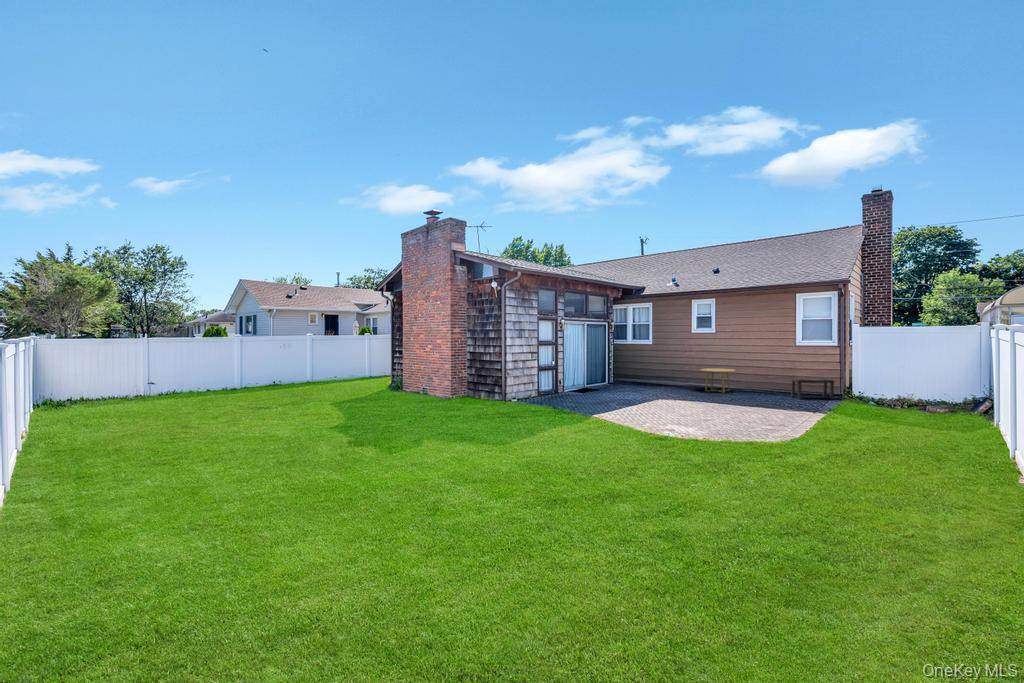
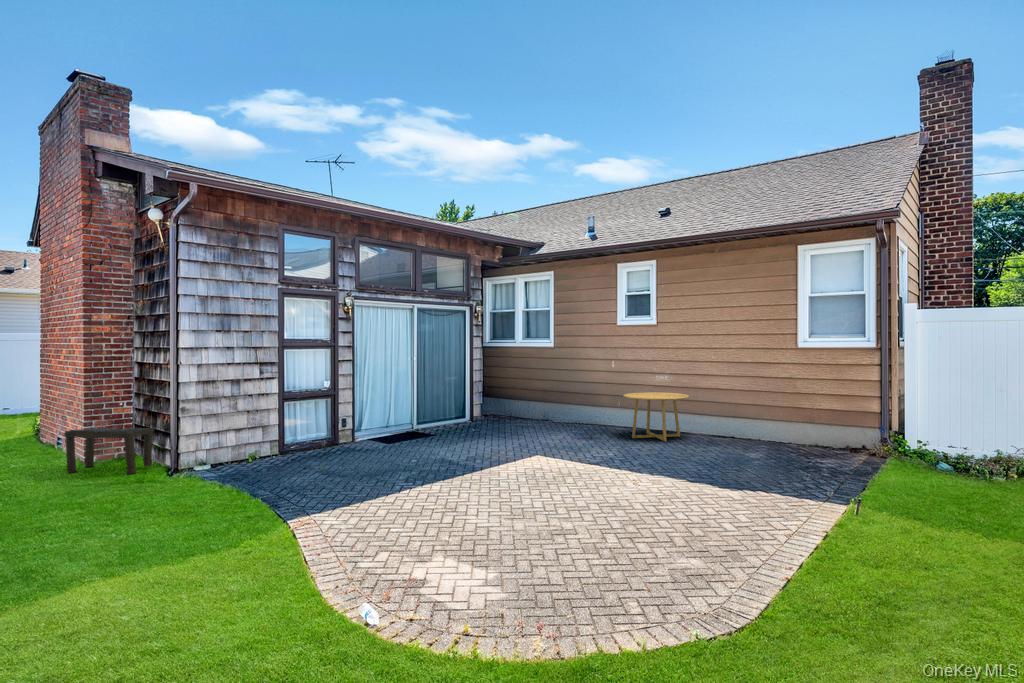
bench: present [791,379,834,399] -> present [64,428,154,474]

